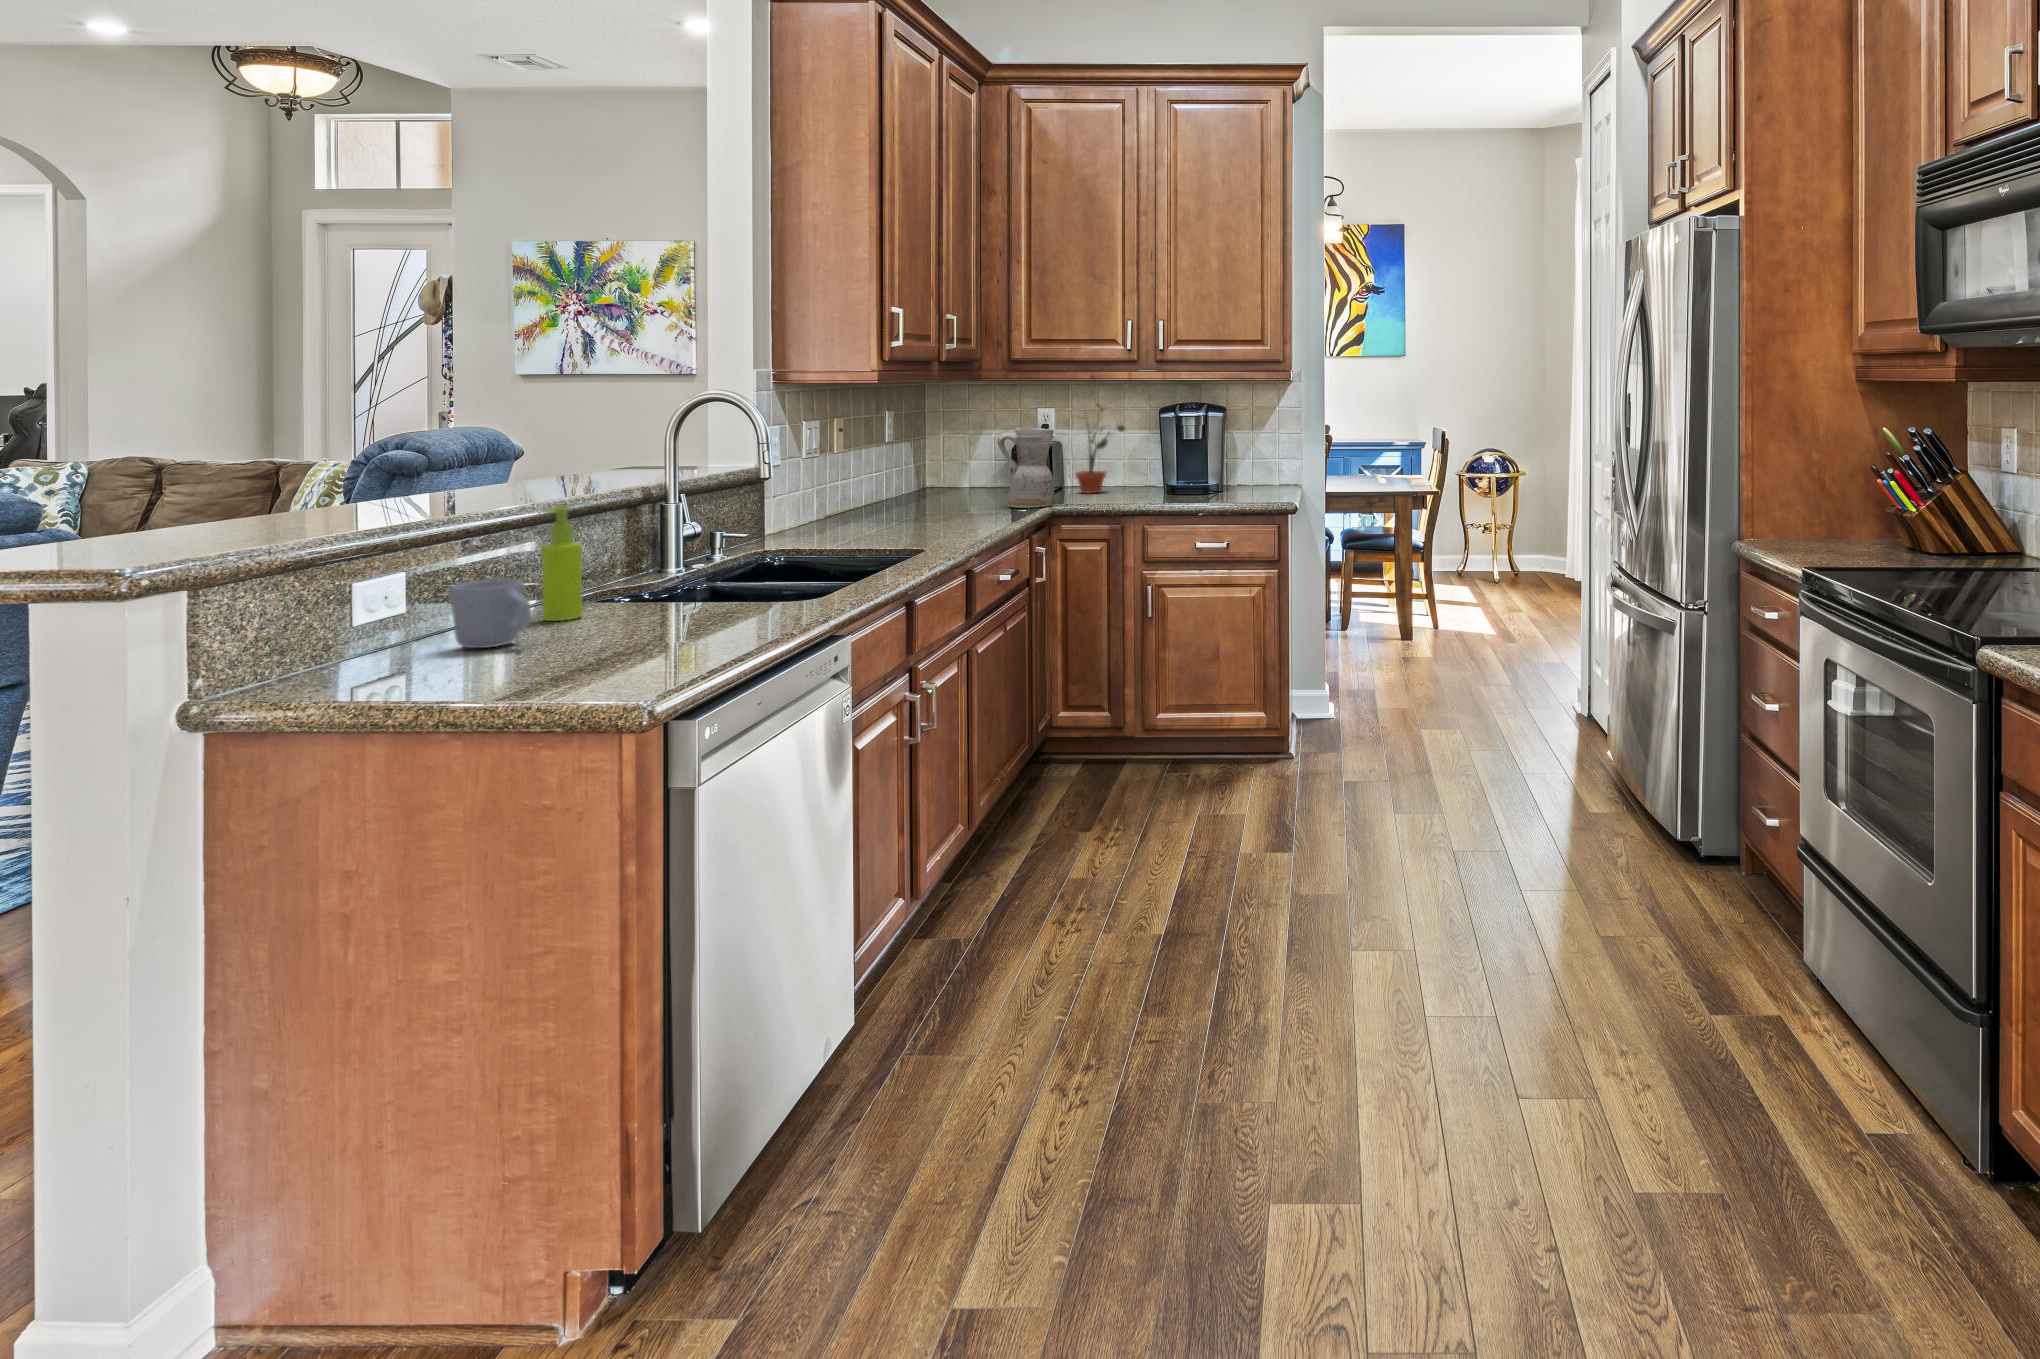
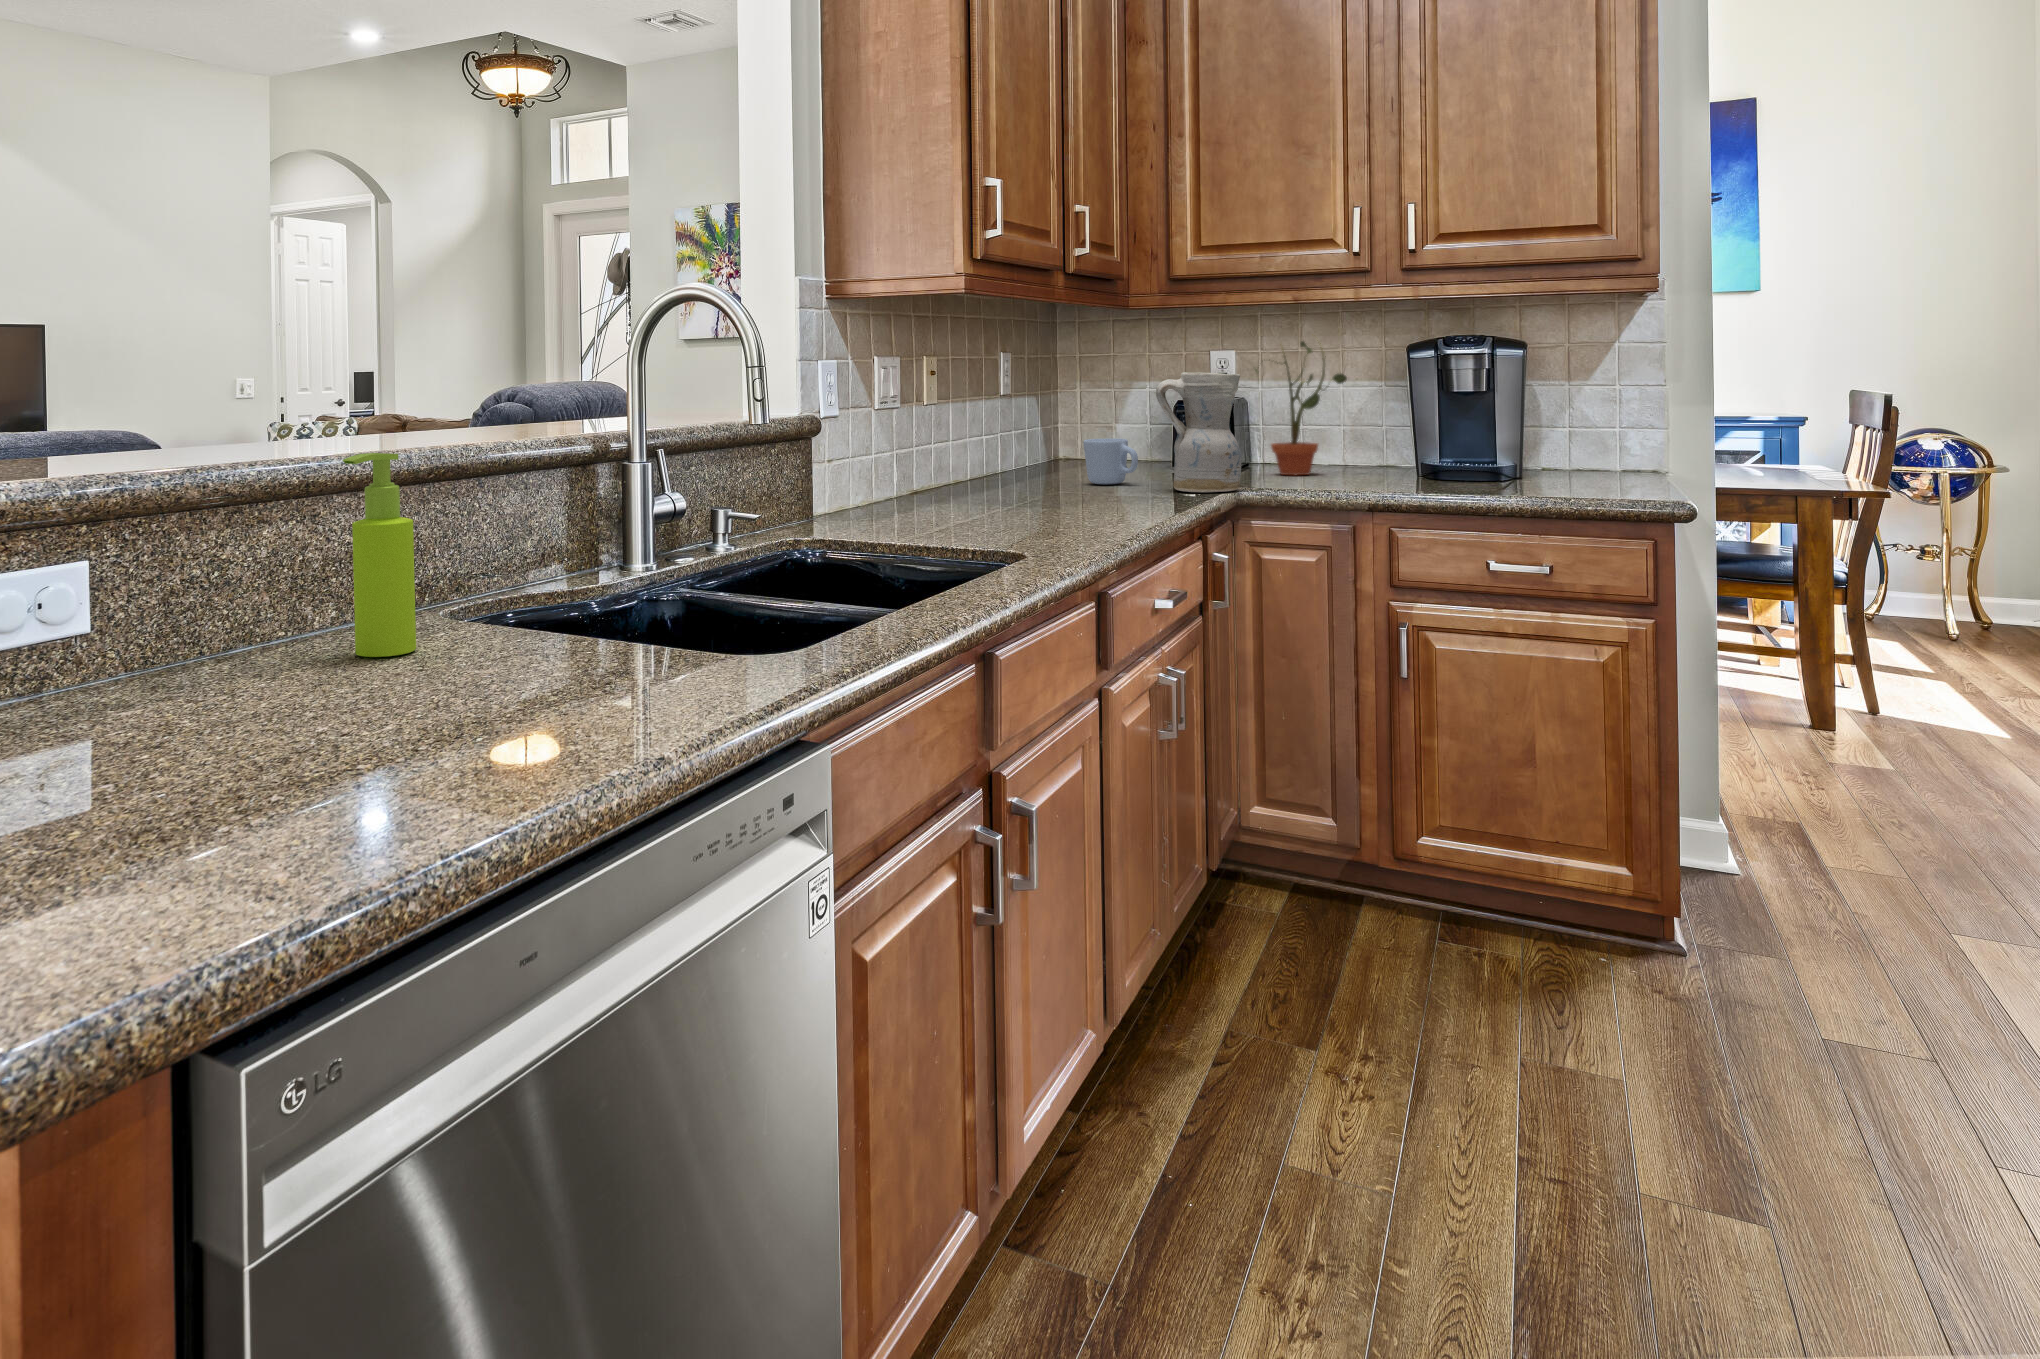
mug: present [450,579,531,648] -> present [1083,438,1138,484]

